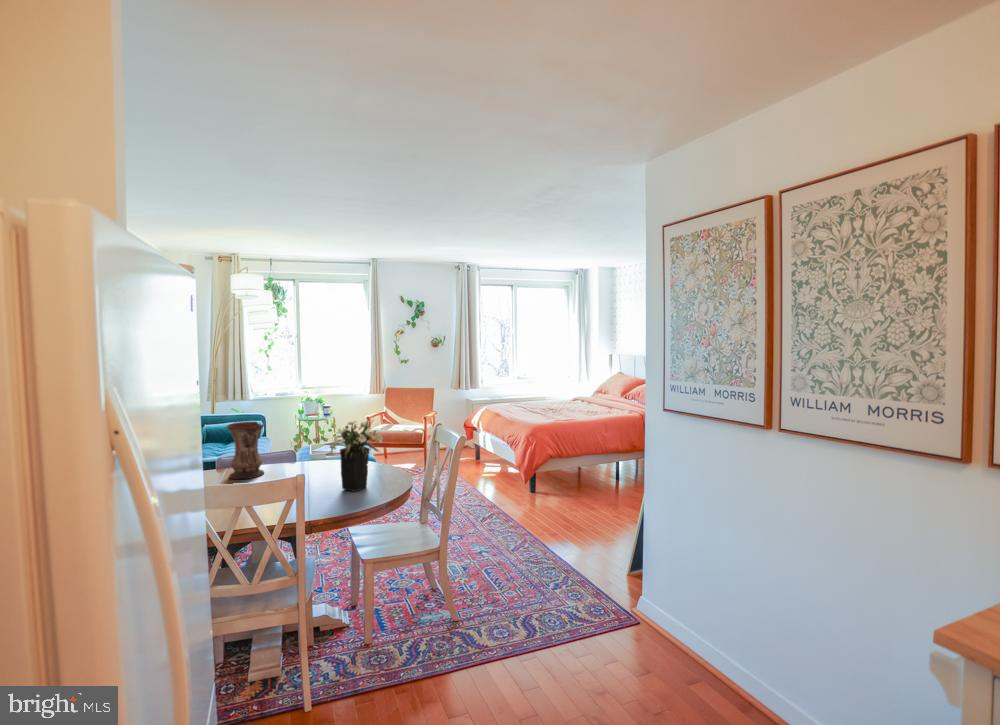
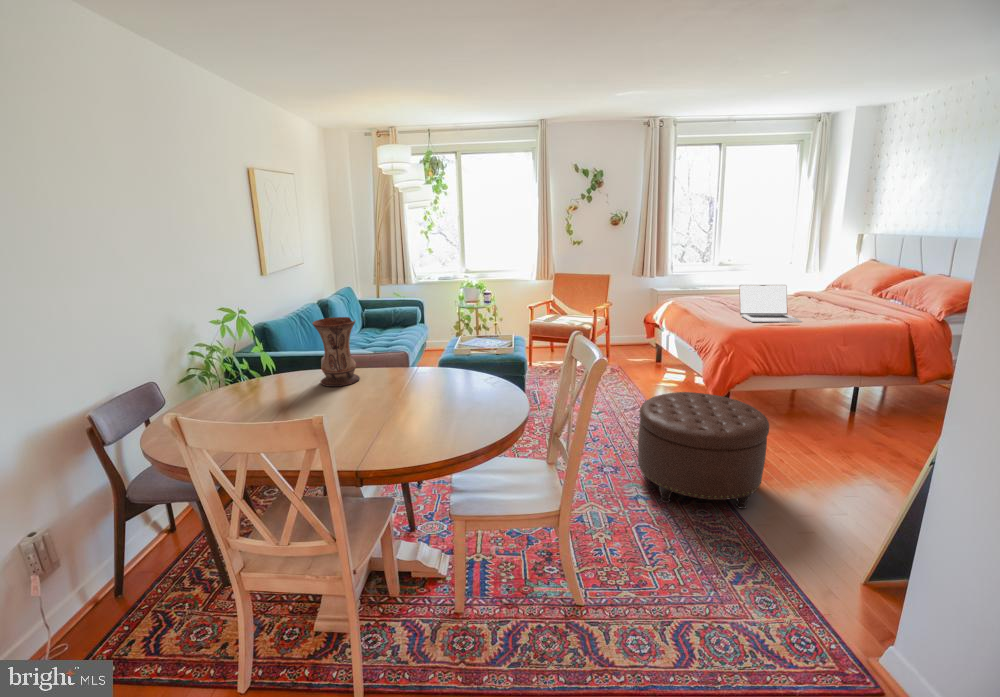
laptop: none [533,392,575,419] -> present [739,285,801,322]
flower arrangement: present [328,419,386,492] -> none [393,323,479,425]
ottoman: none [478,470,564,551] -> present [638,392,769,509]

